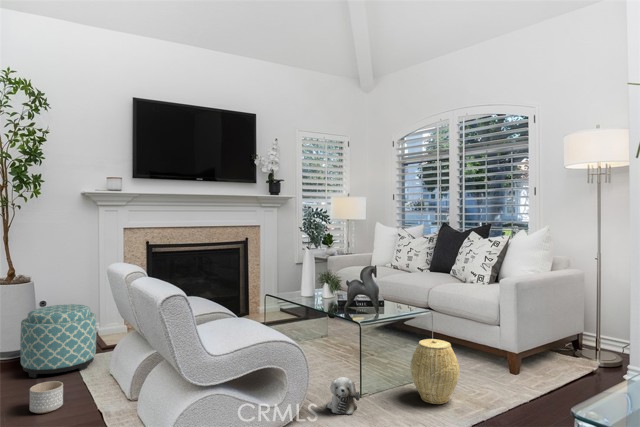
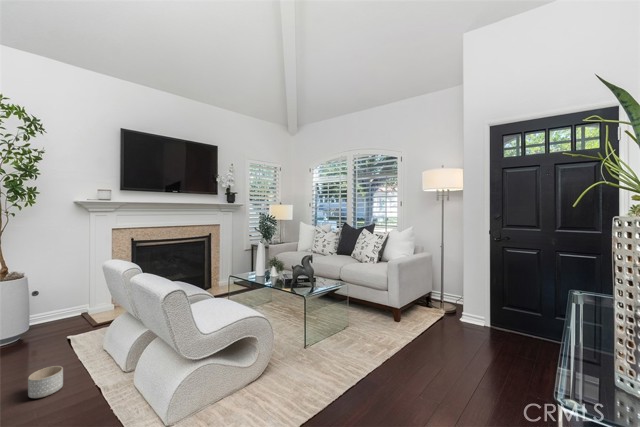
ottoman: present [20,304,96,378] -> none [16,294,91,361]
woven basket: present [410,339,459,404] -> none [340,303,372,347]
plush toy: present [327,377,360,414] -> none [288,337,310,364]

